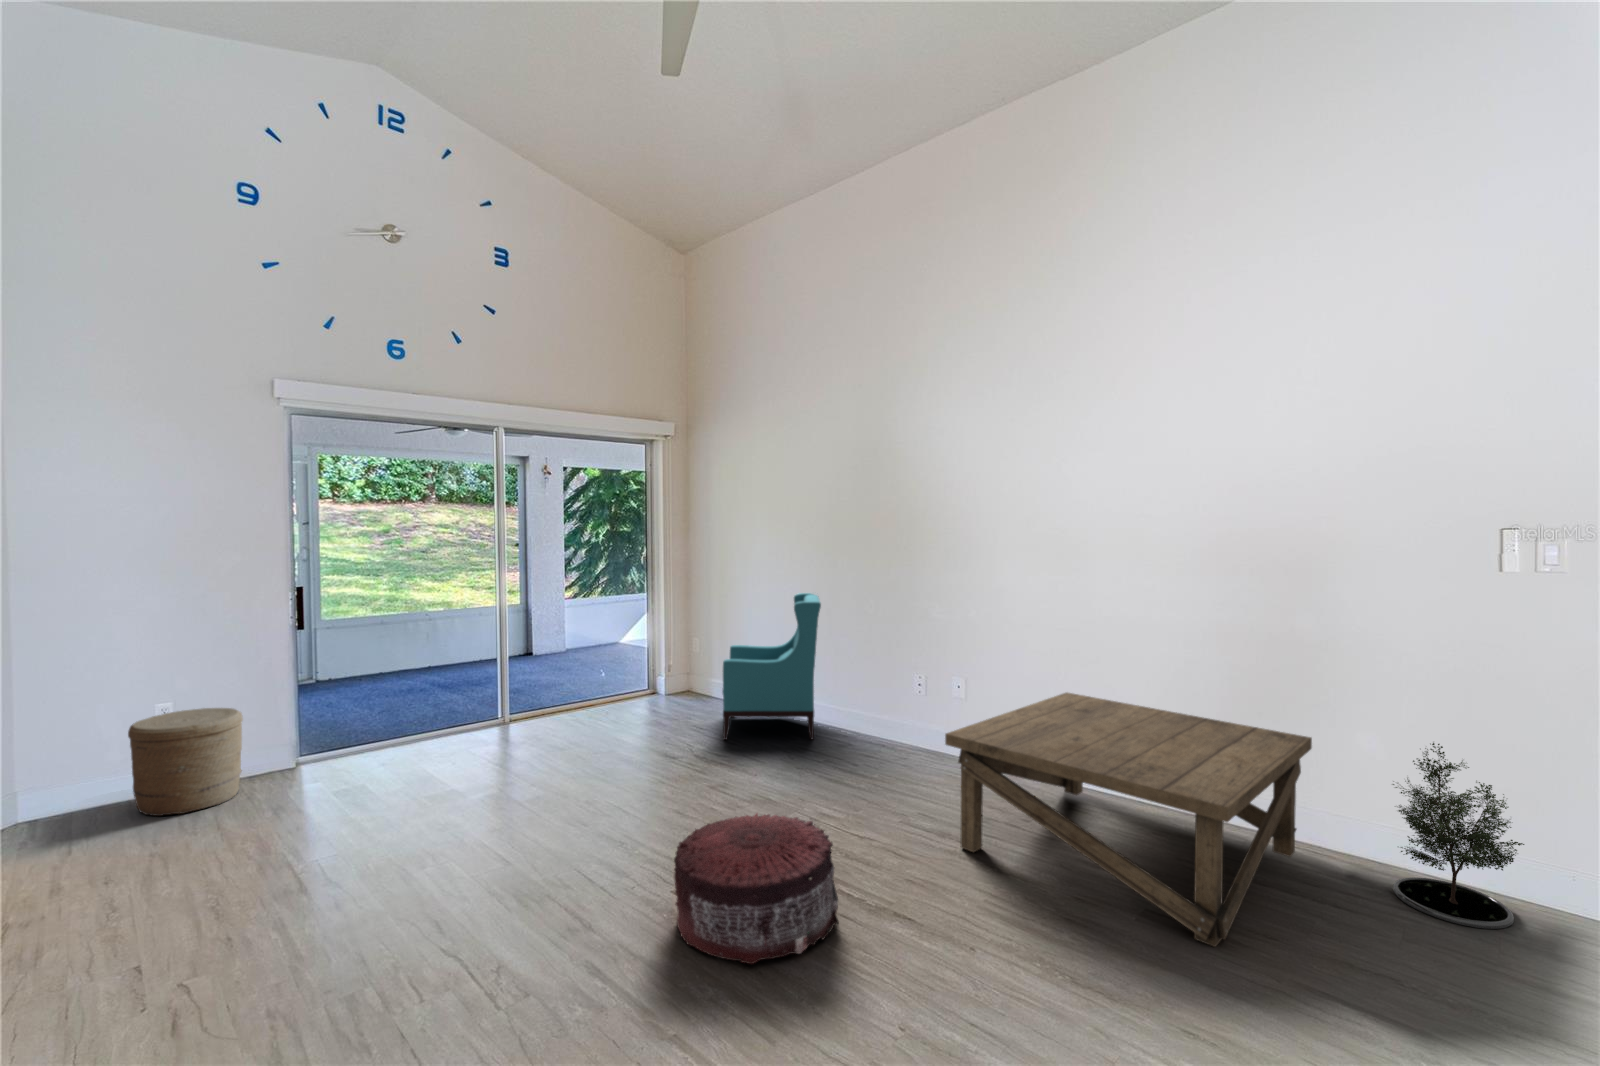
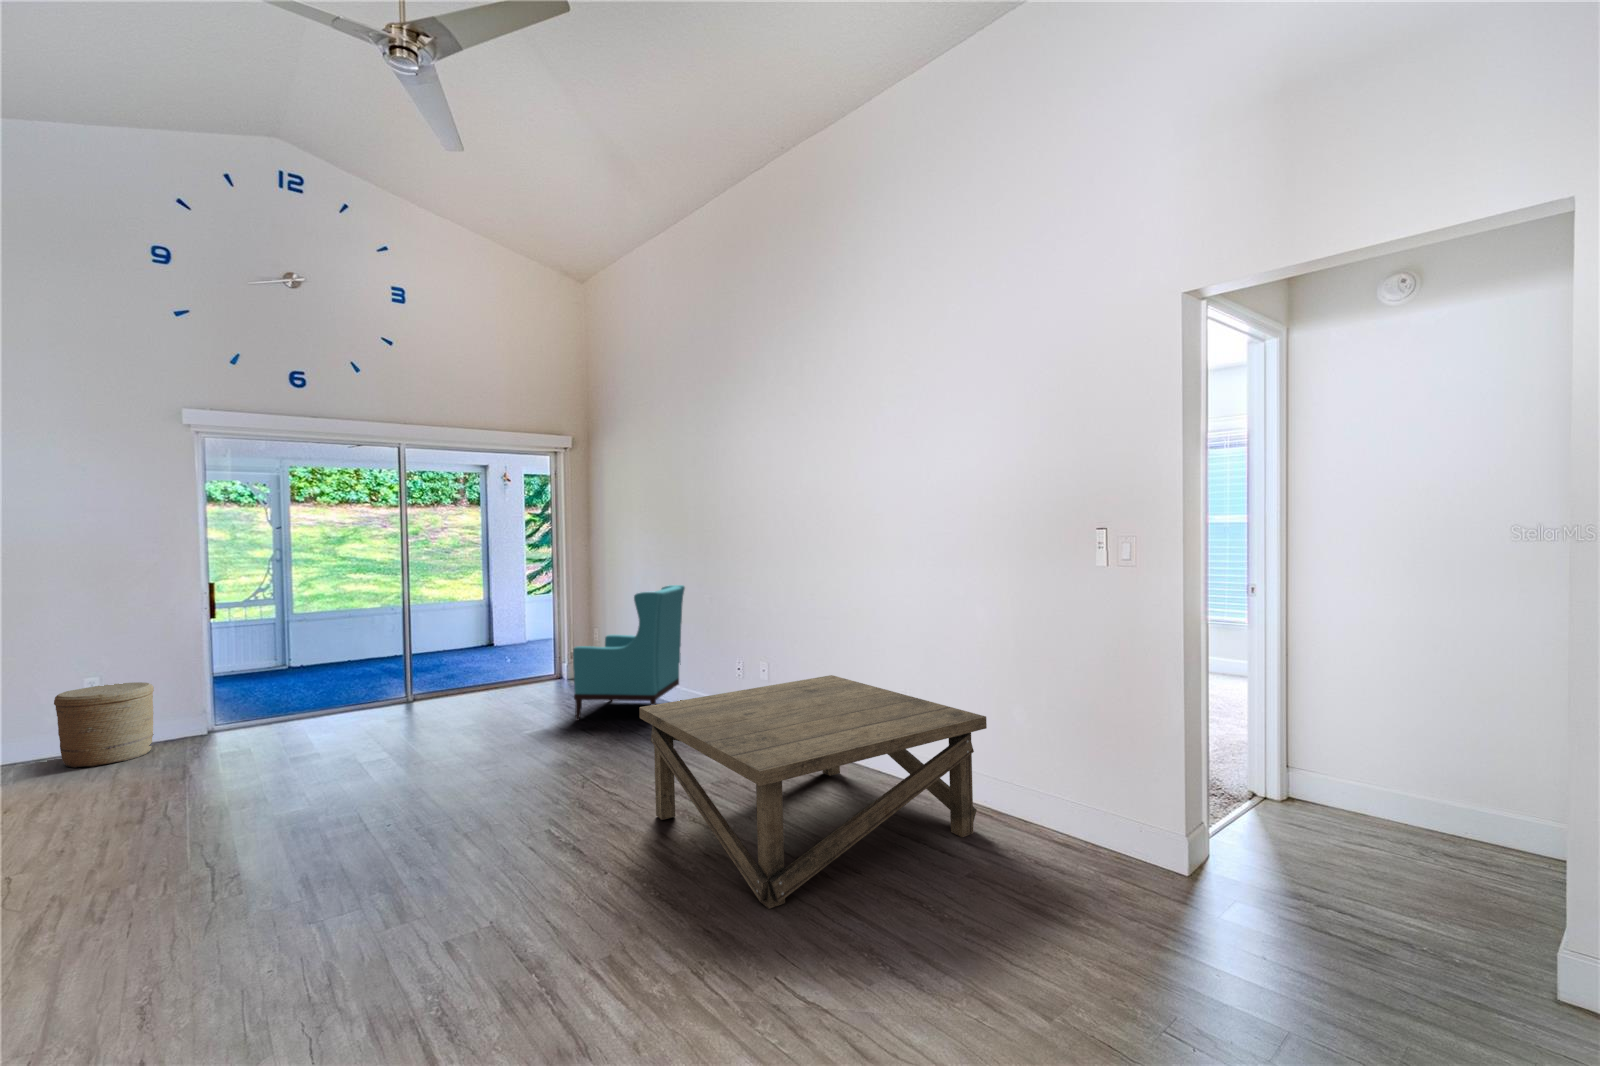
potted tree: present [1392,743,1524,929] -> none [999,717,1124,911]
pouf: present [674,813,839,964] -> none [318,772,480,896]

